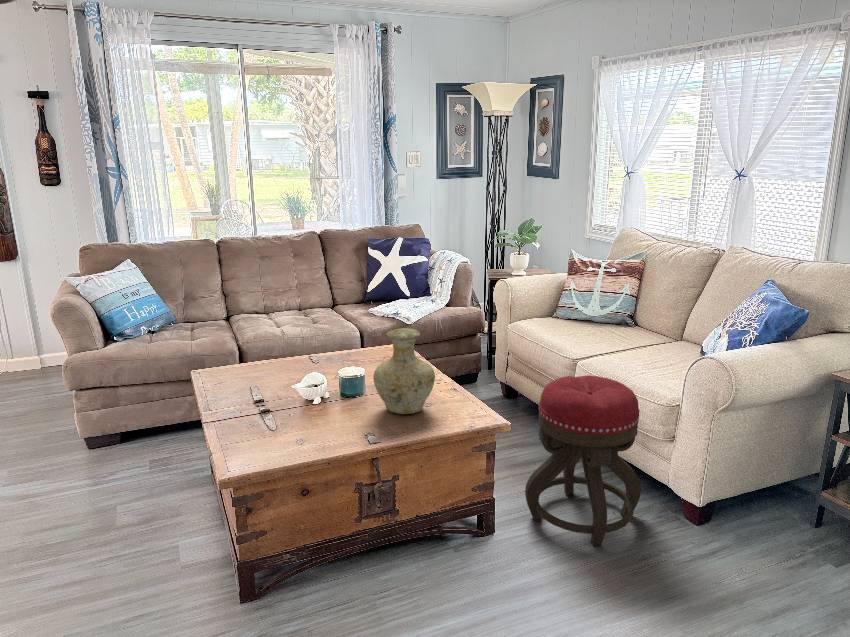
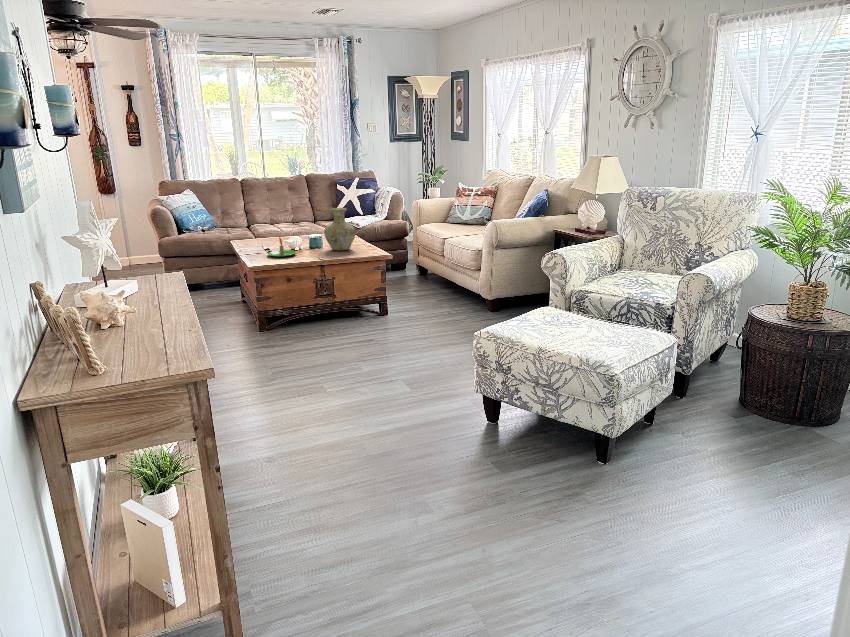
ottoman: present [525,375,641,546] -> none [406,236,467,318]
candle: none [260,397,320,441] -> present [268,237,296,257]

